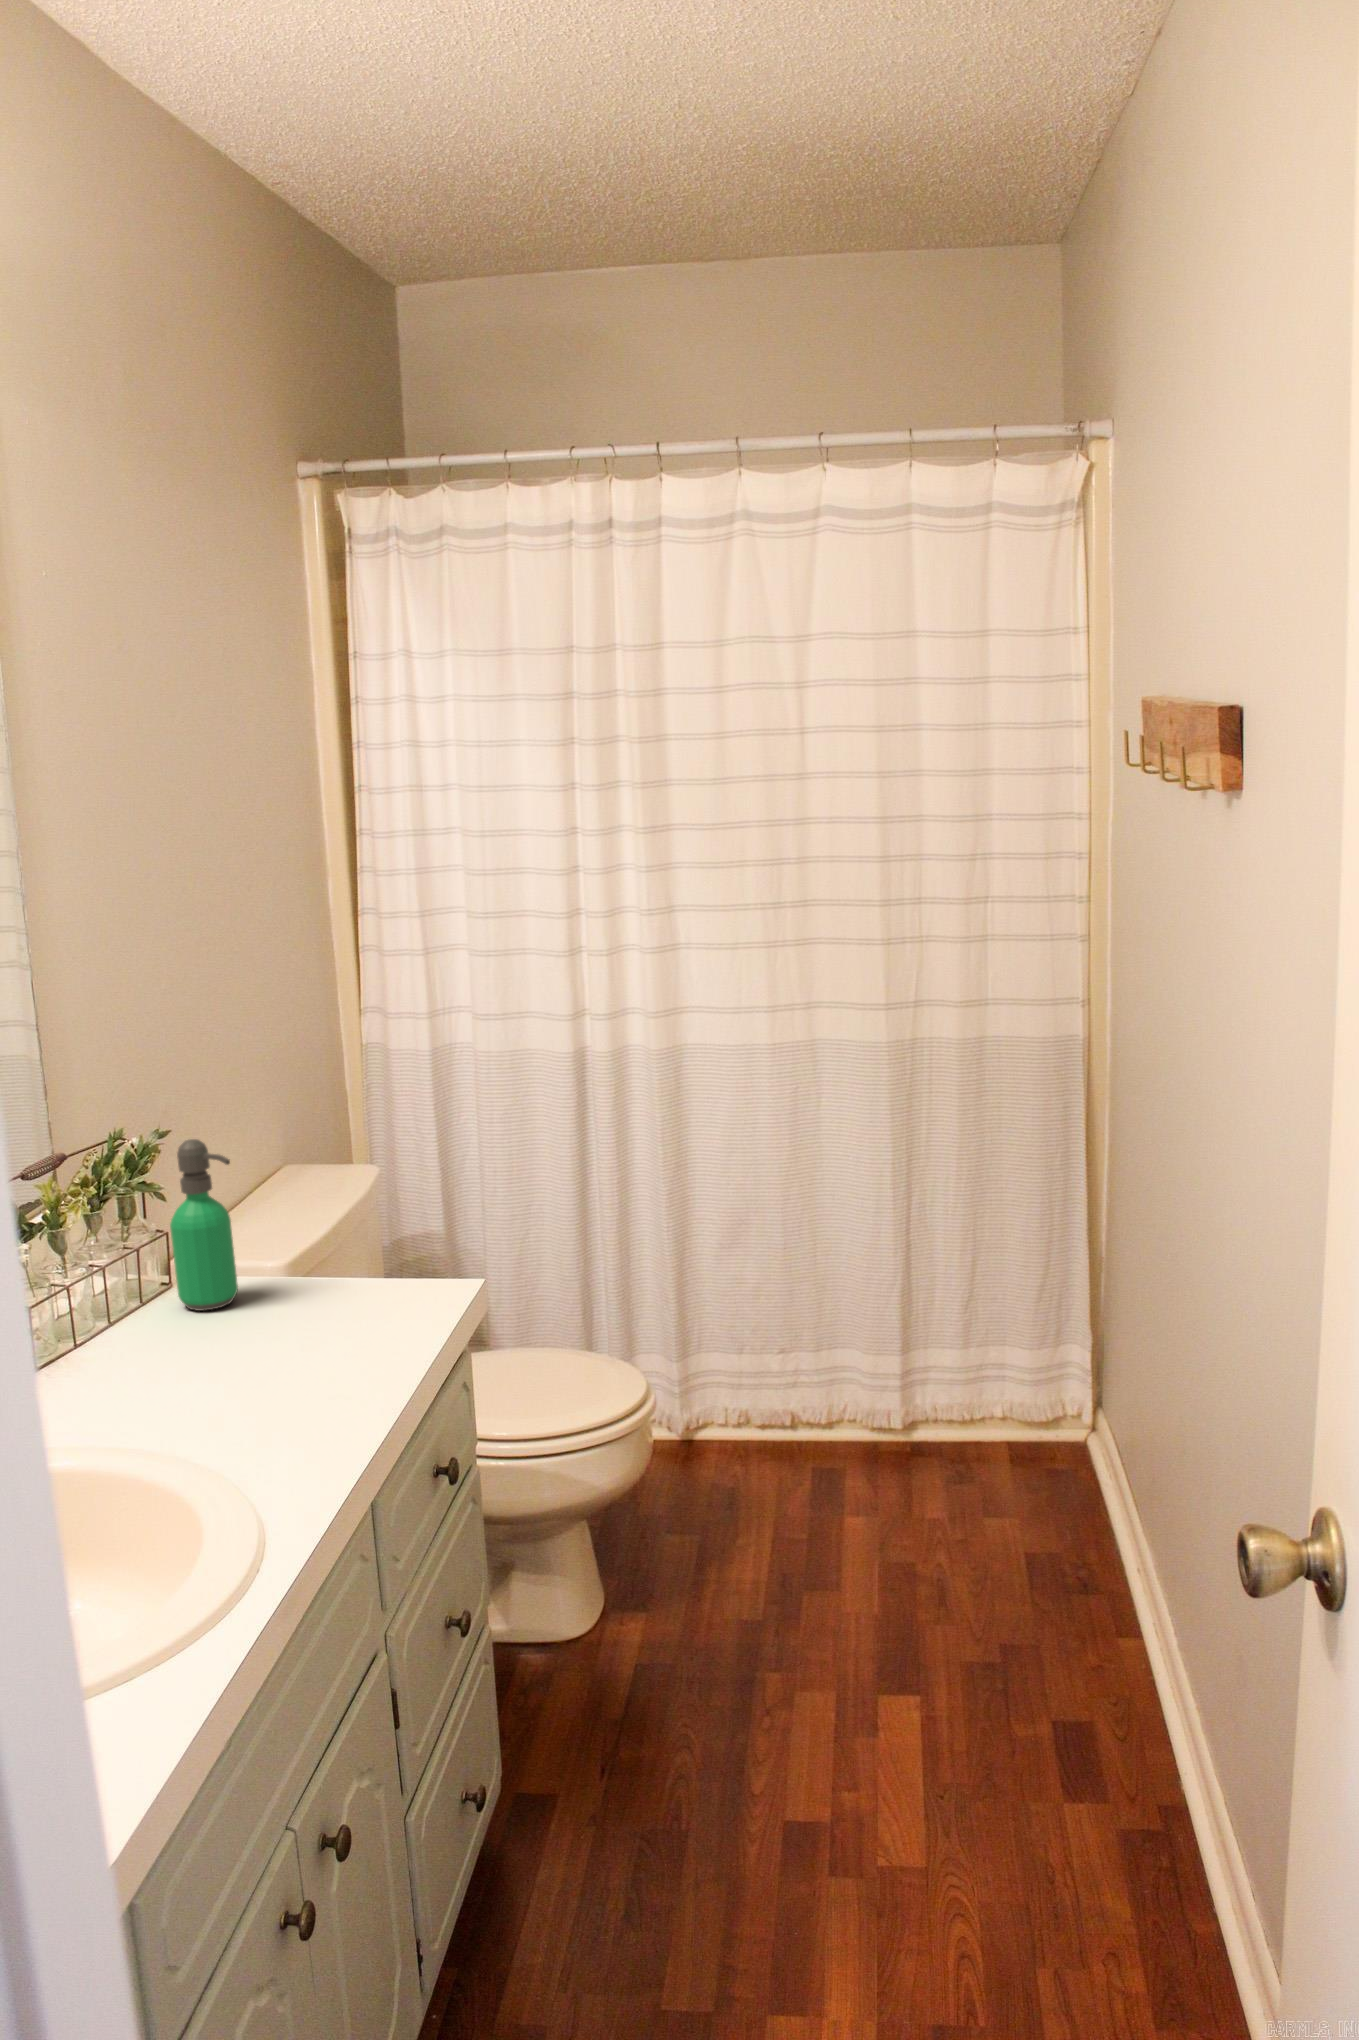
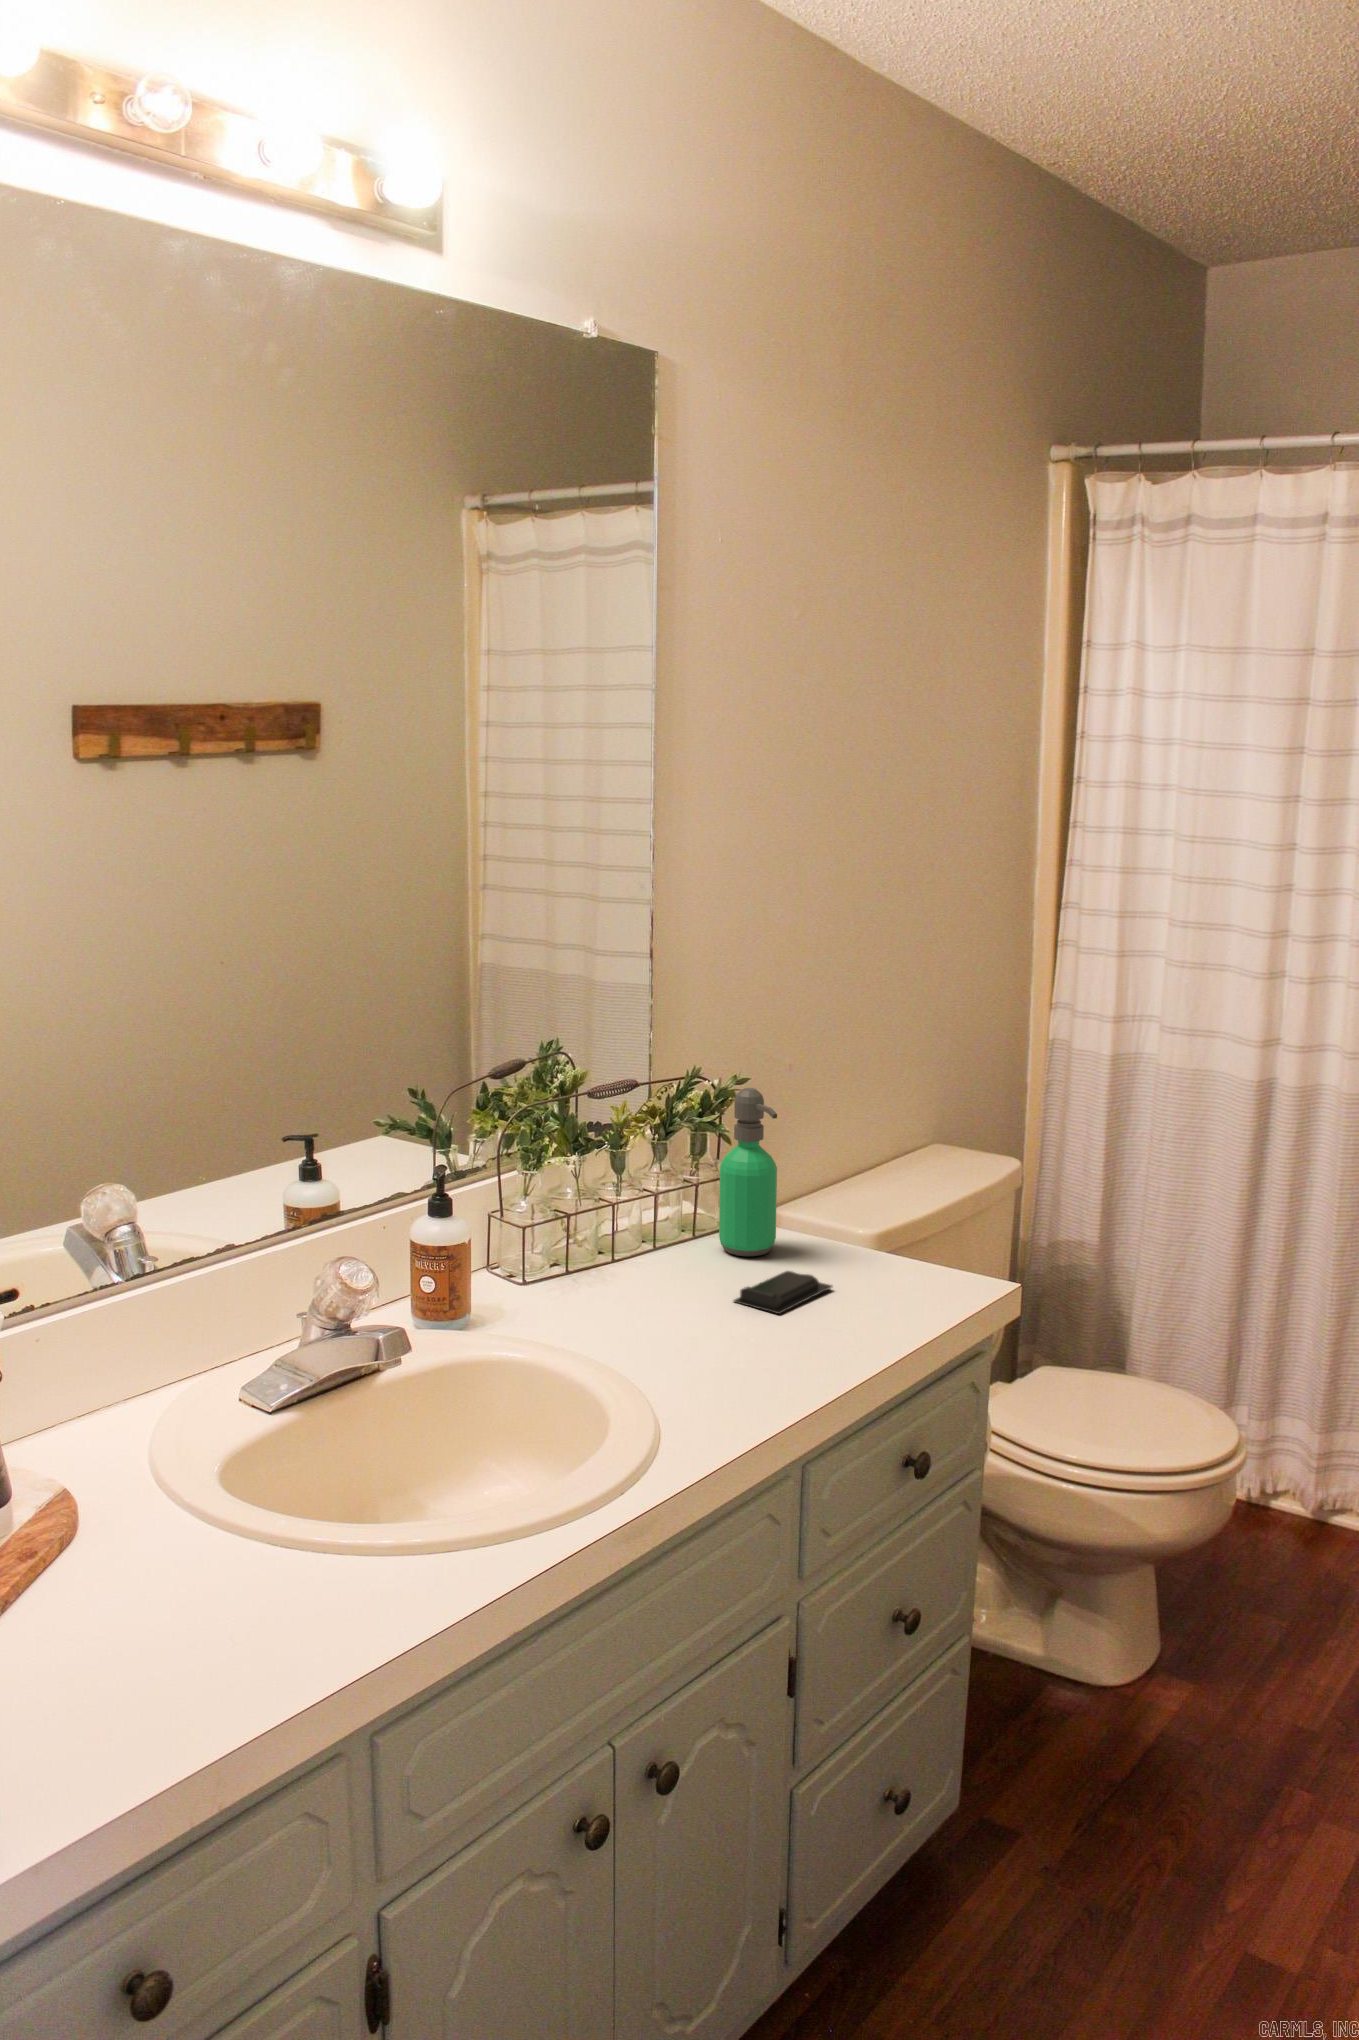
soap bar: none [233,1310,319,1354] -> present [734,1271,832,1314]

